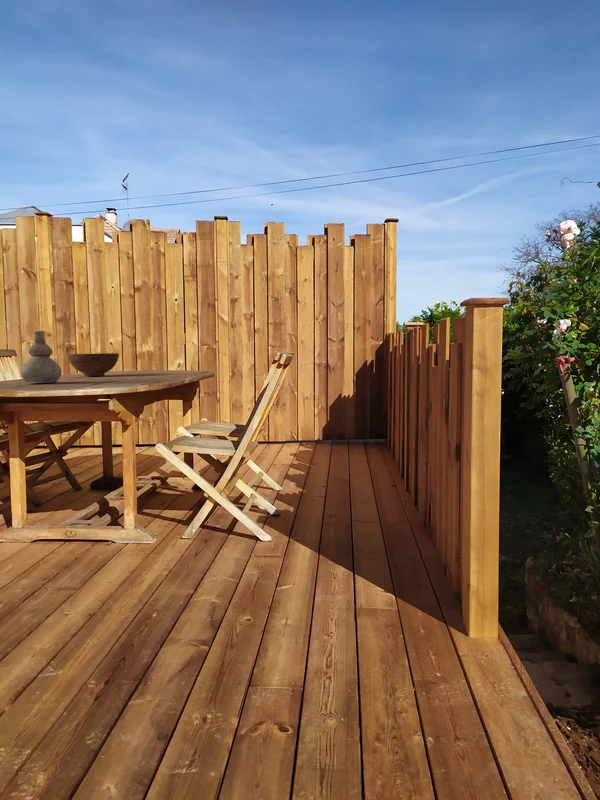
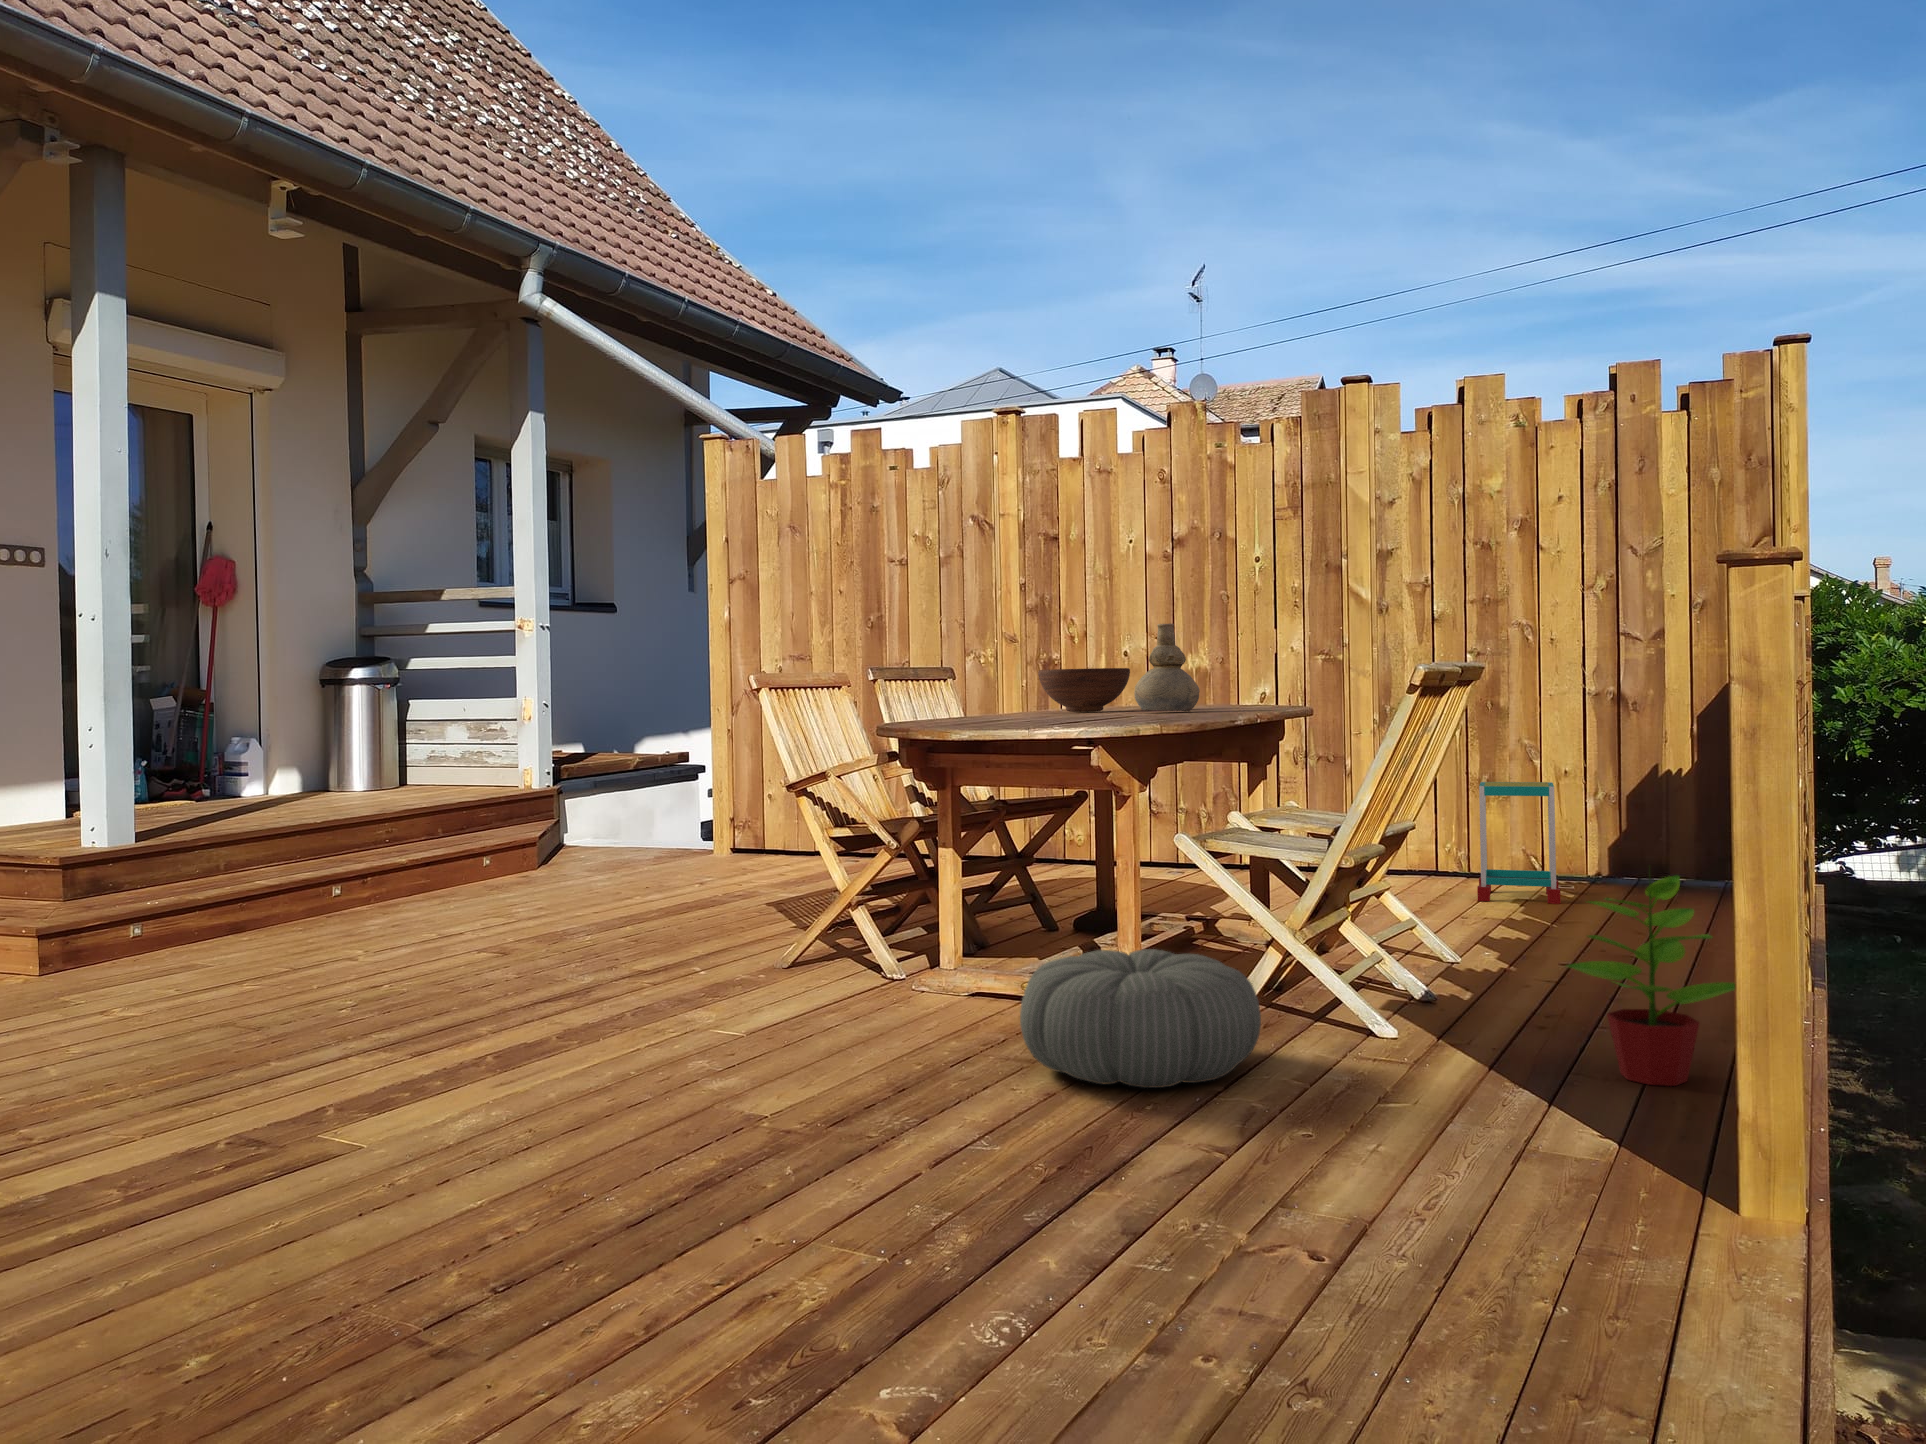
vase: present [20,331,61,383] -> present [1134,623,1200,711]
side table: none [273,402,308,455] -> present [1477,782,1561,904]
potted plant: none [346,453,424,554] -> present [1567,875,1735,1086]
pouf: none [71,513,209,602] -> present [1020,949,1261,1088]

